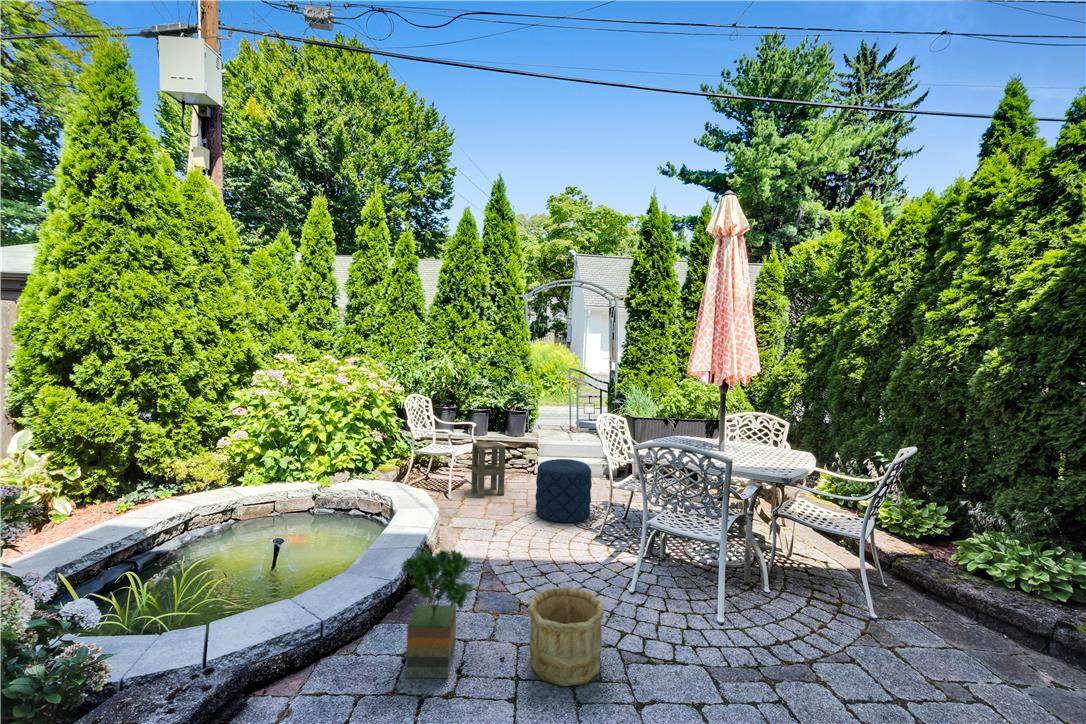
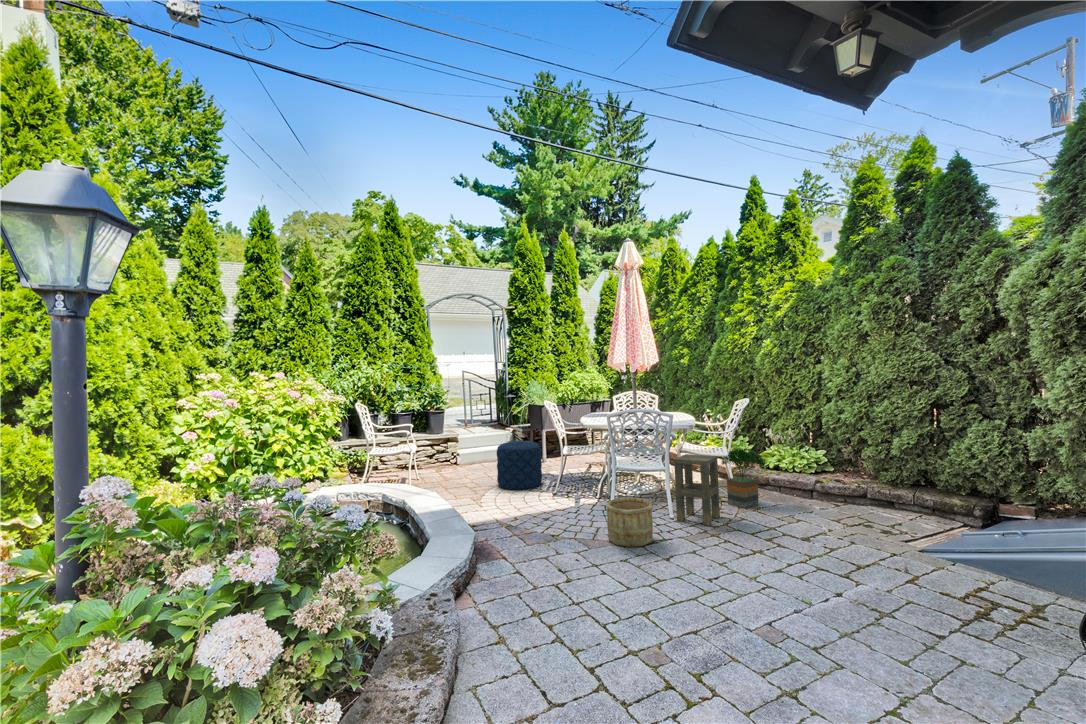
side table: present [471,442,506,498] -> present [674,454,720,526]
potted tree: present [401,550,473,678] -> present [722,449,767,508]

